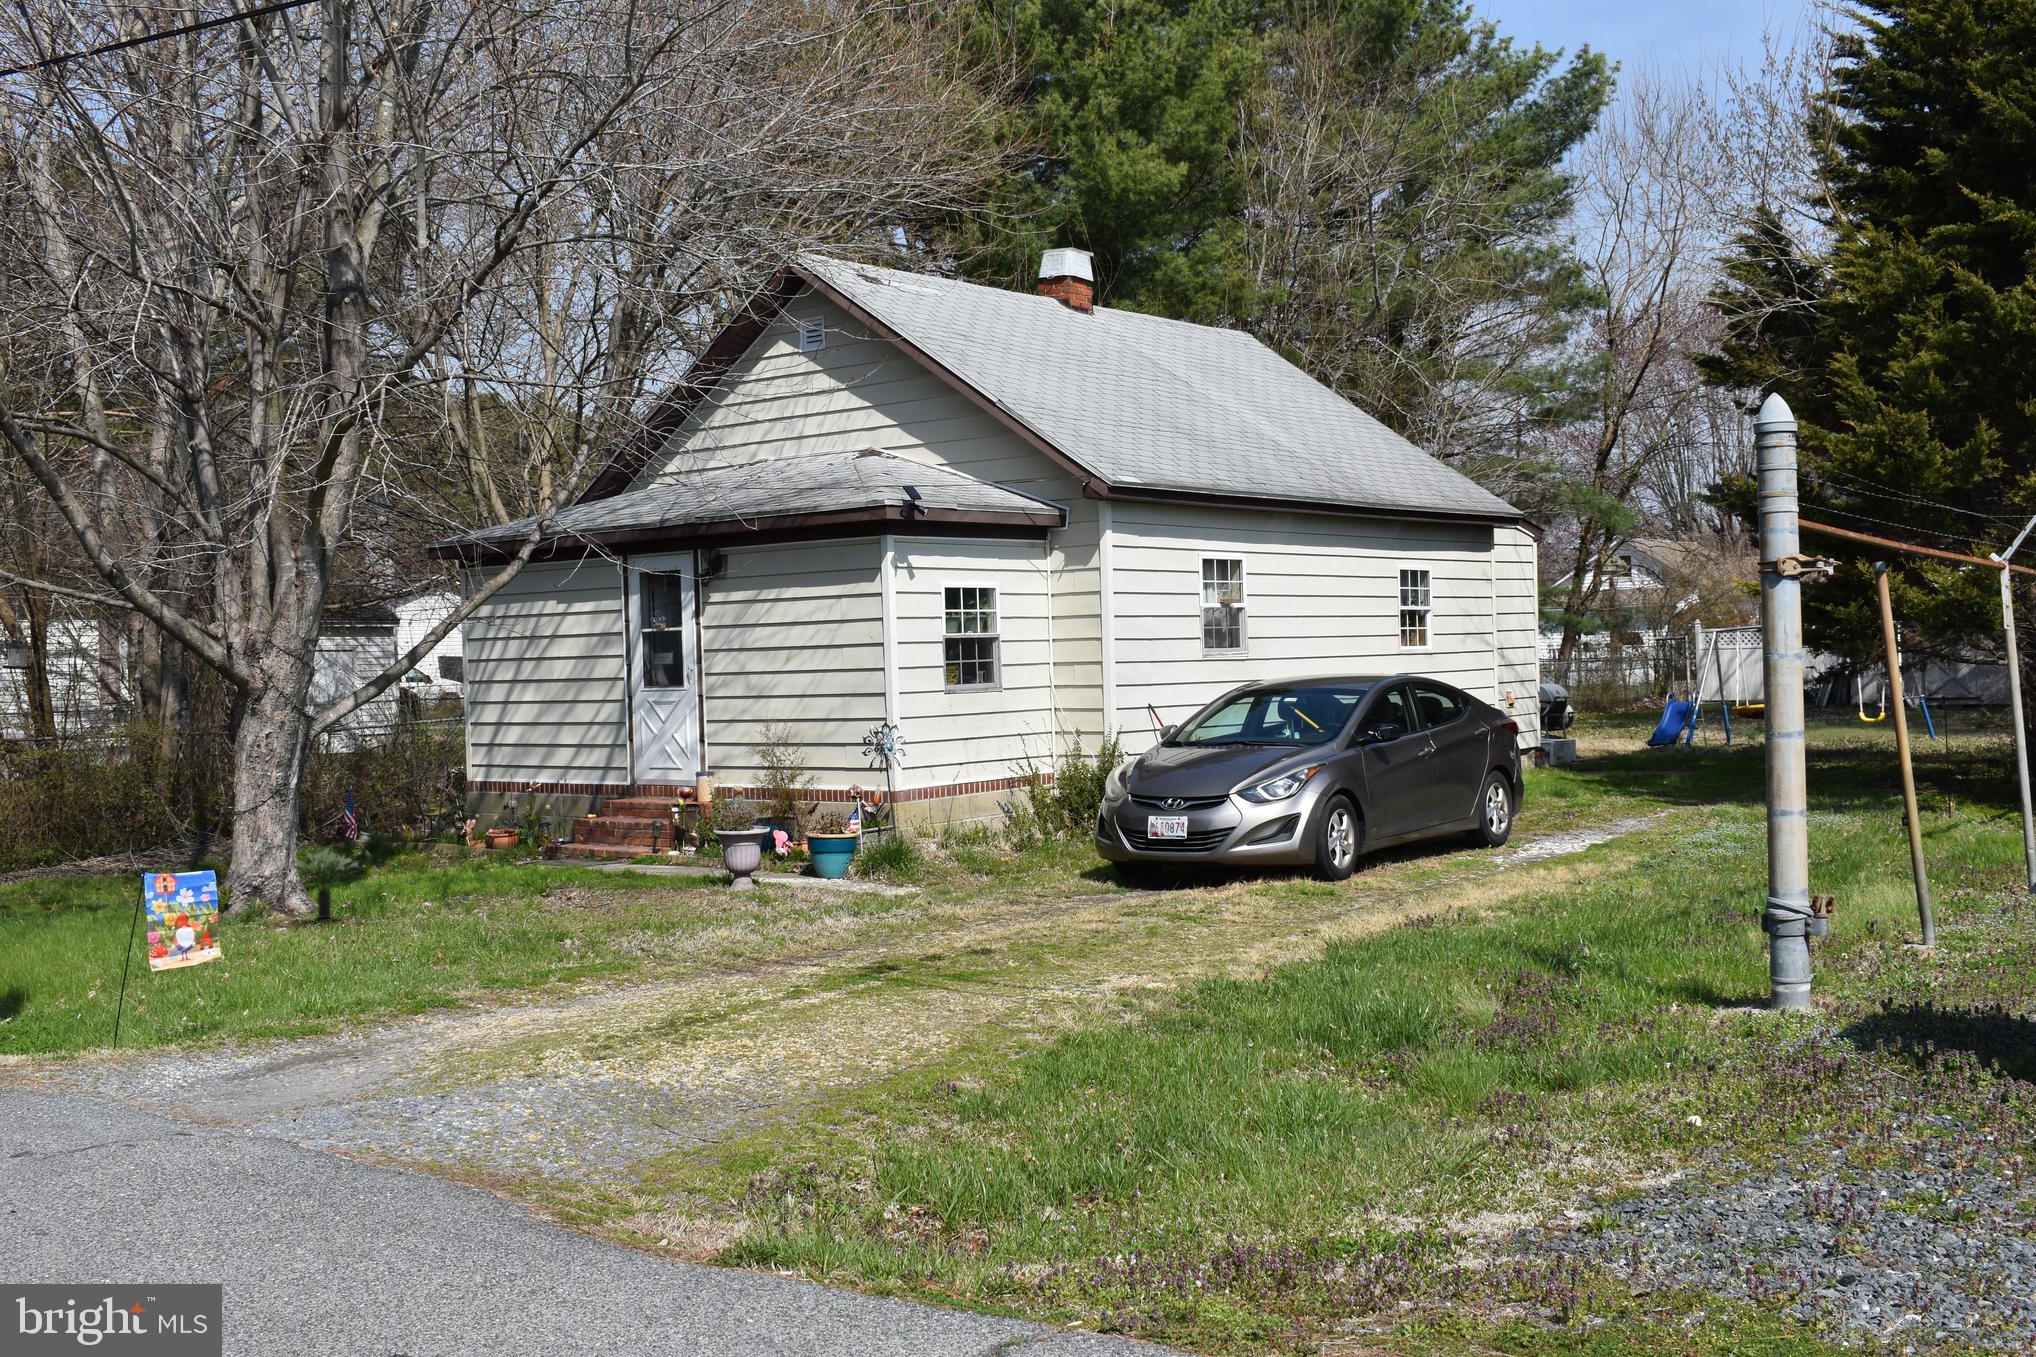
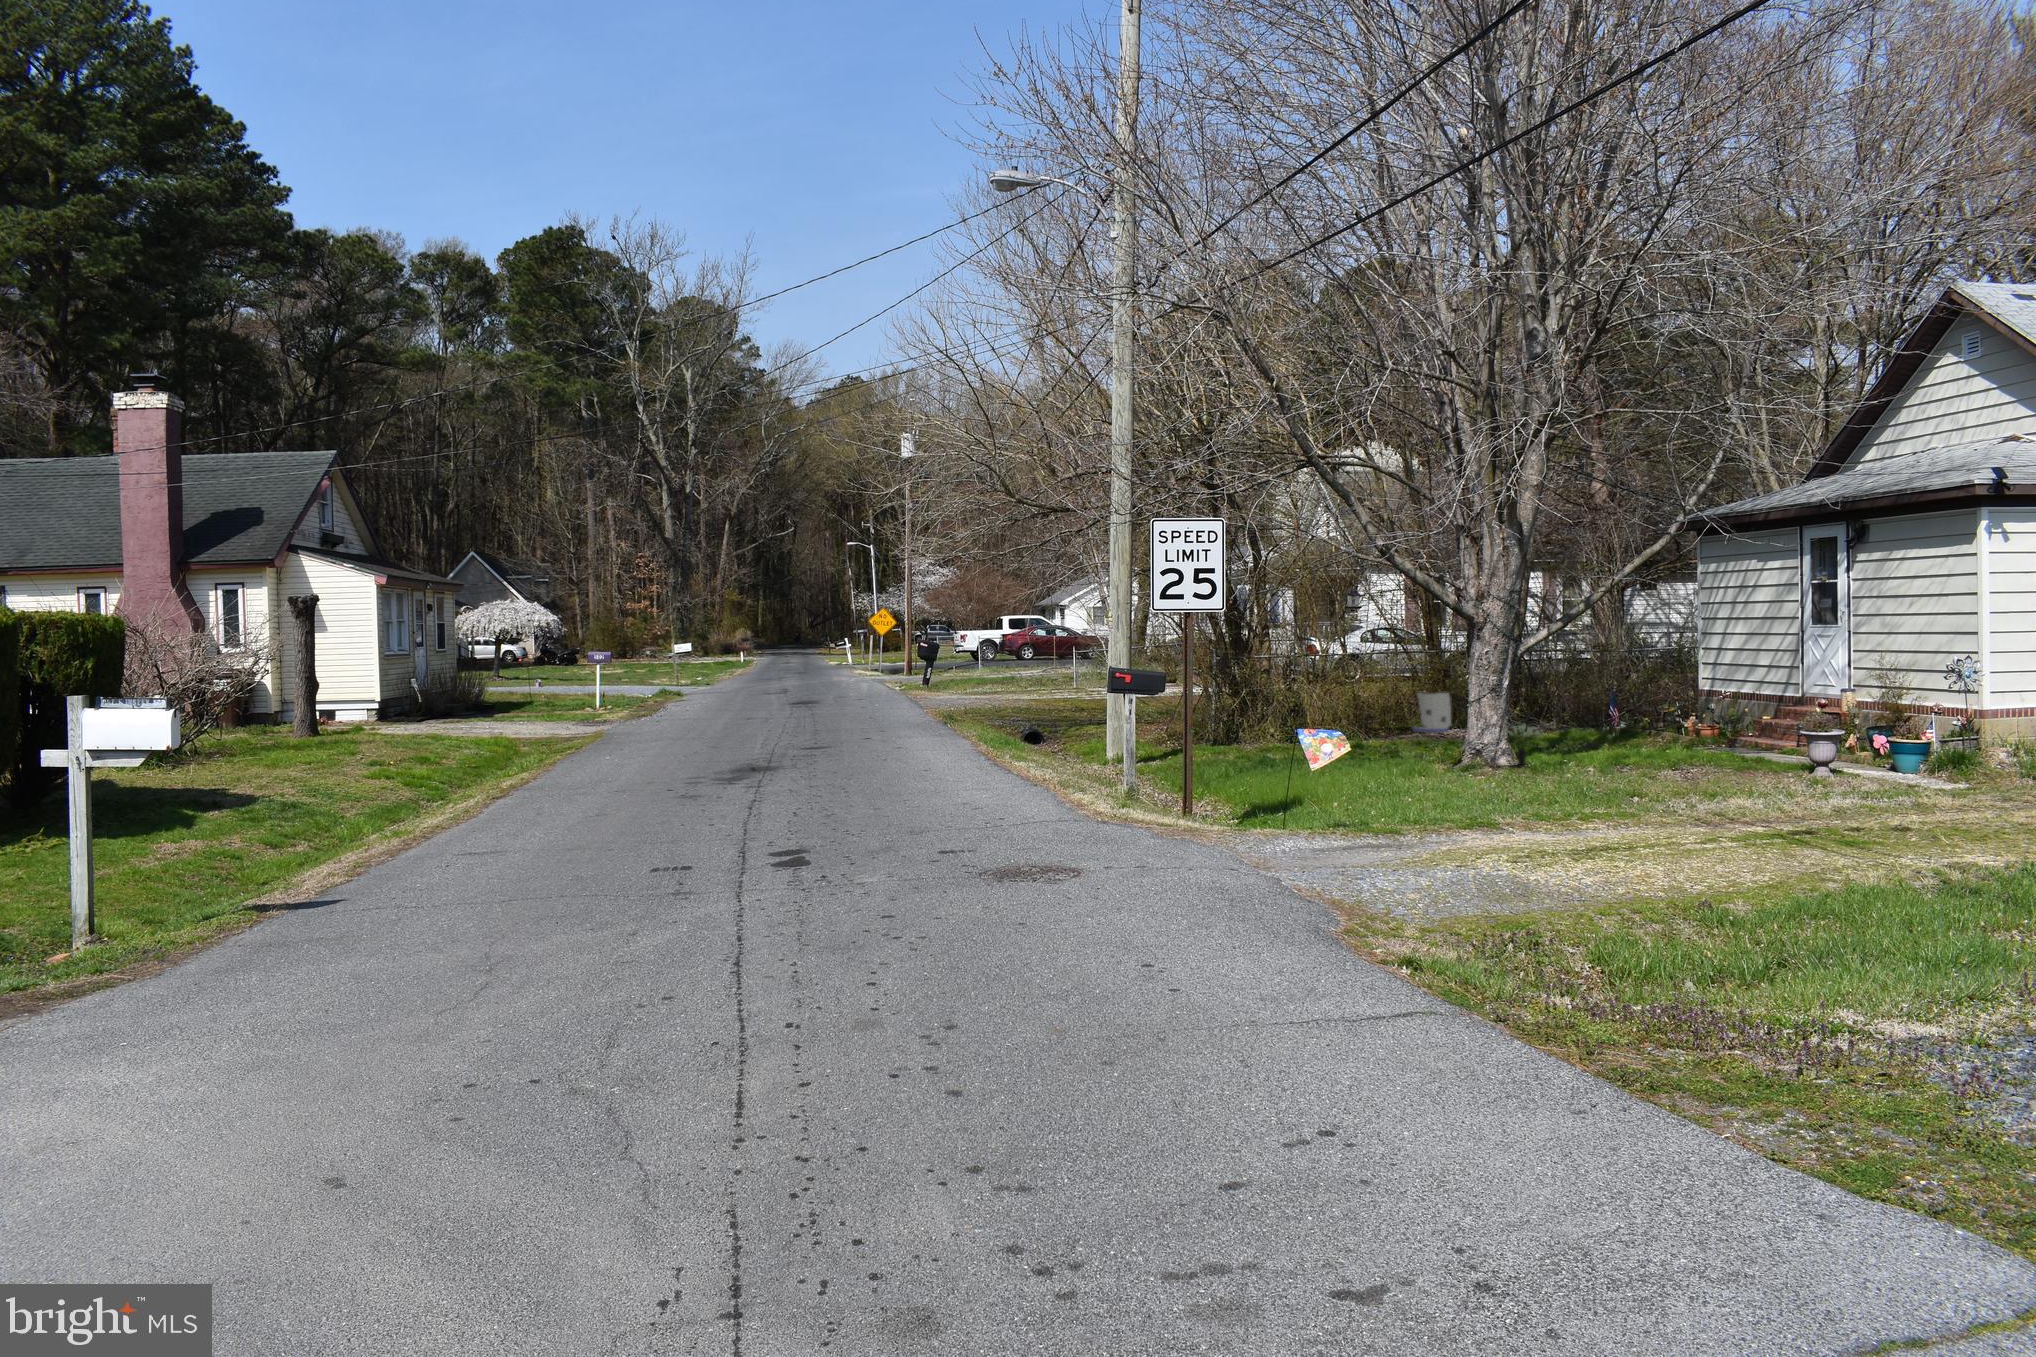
trash can: none [16,804,91,876] -> present [1412,693,1451,732]

